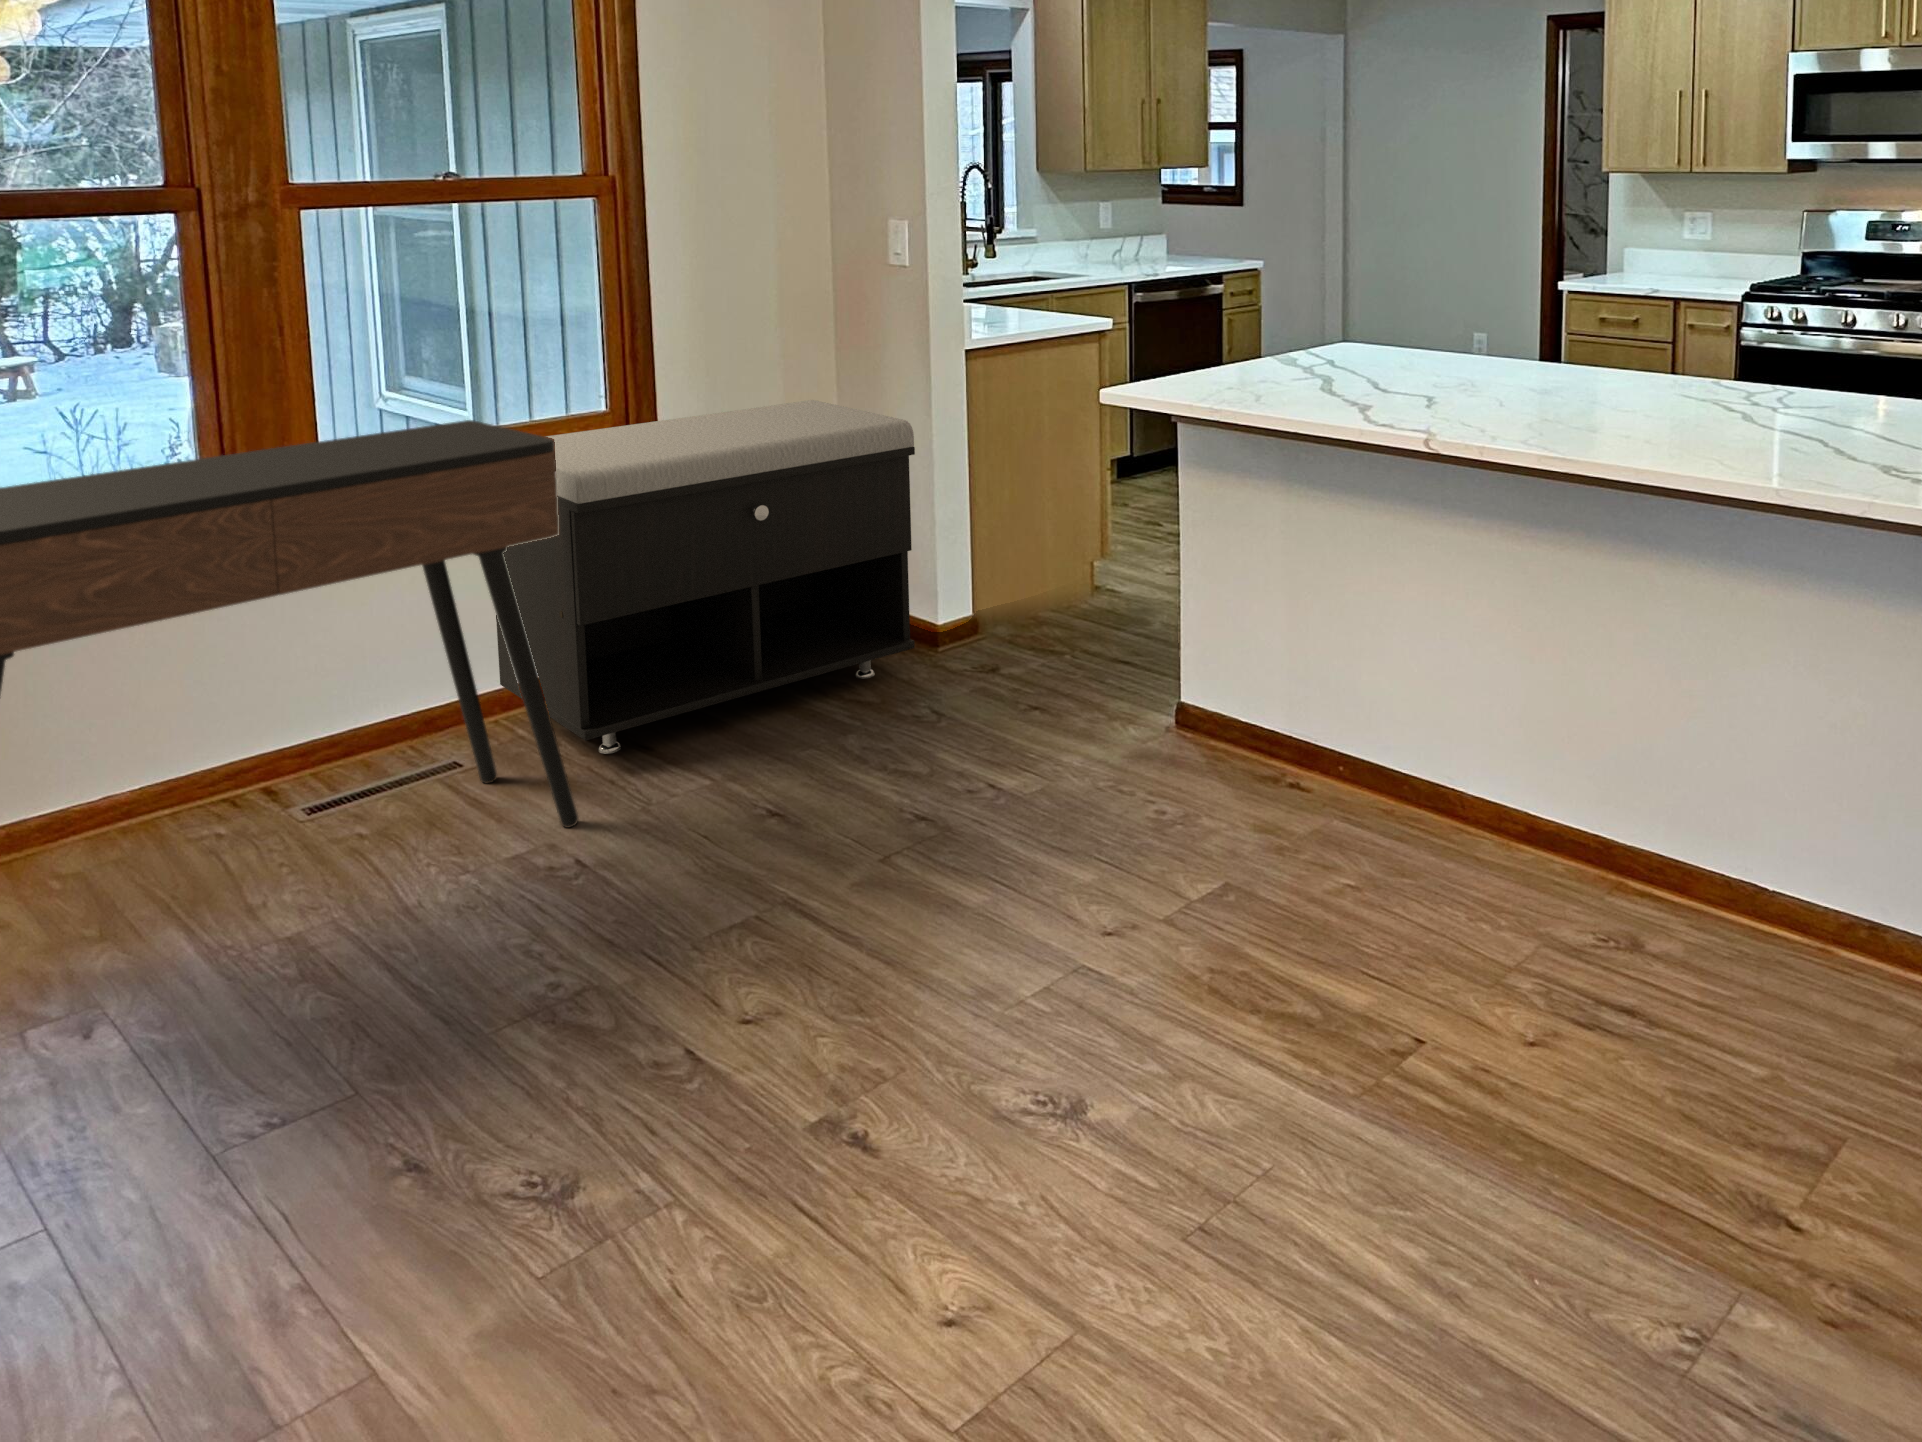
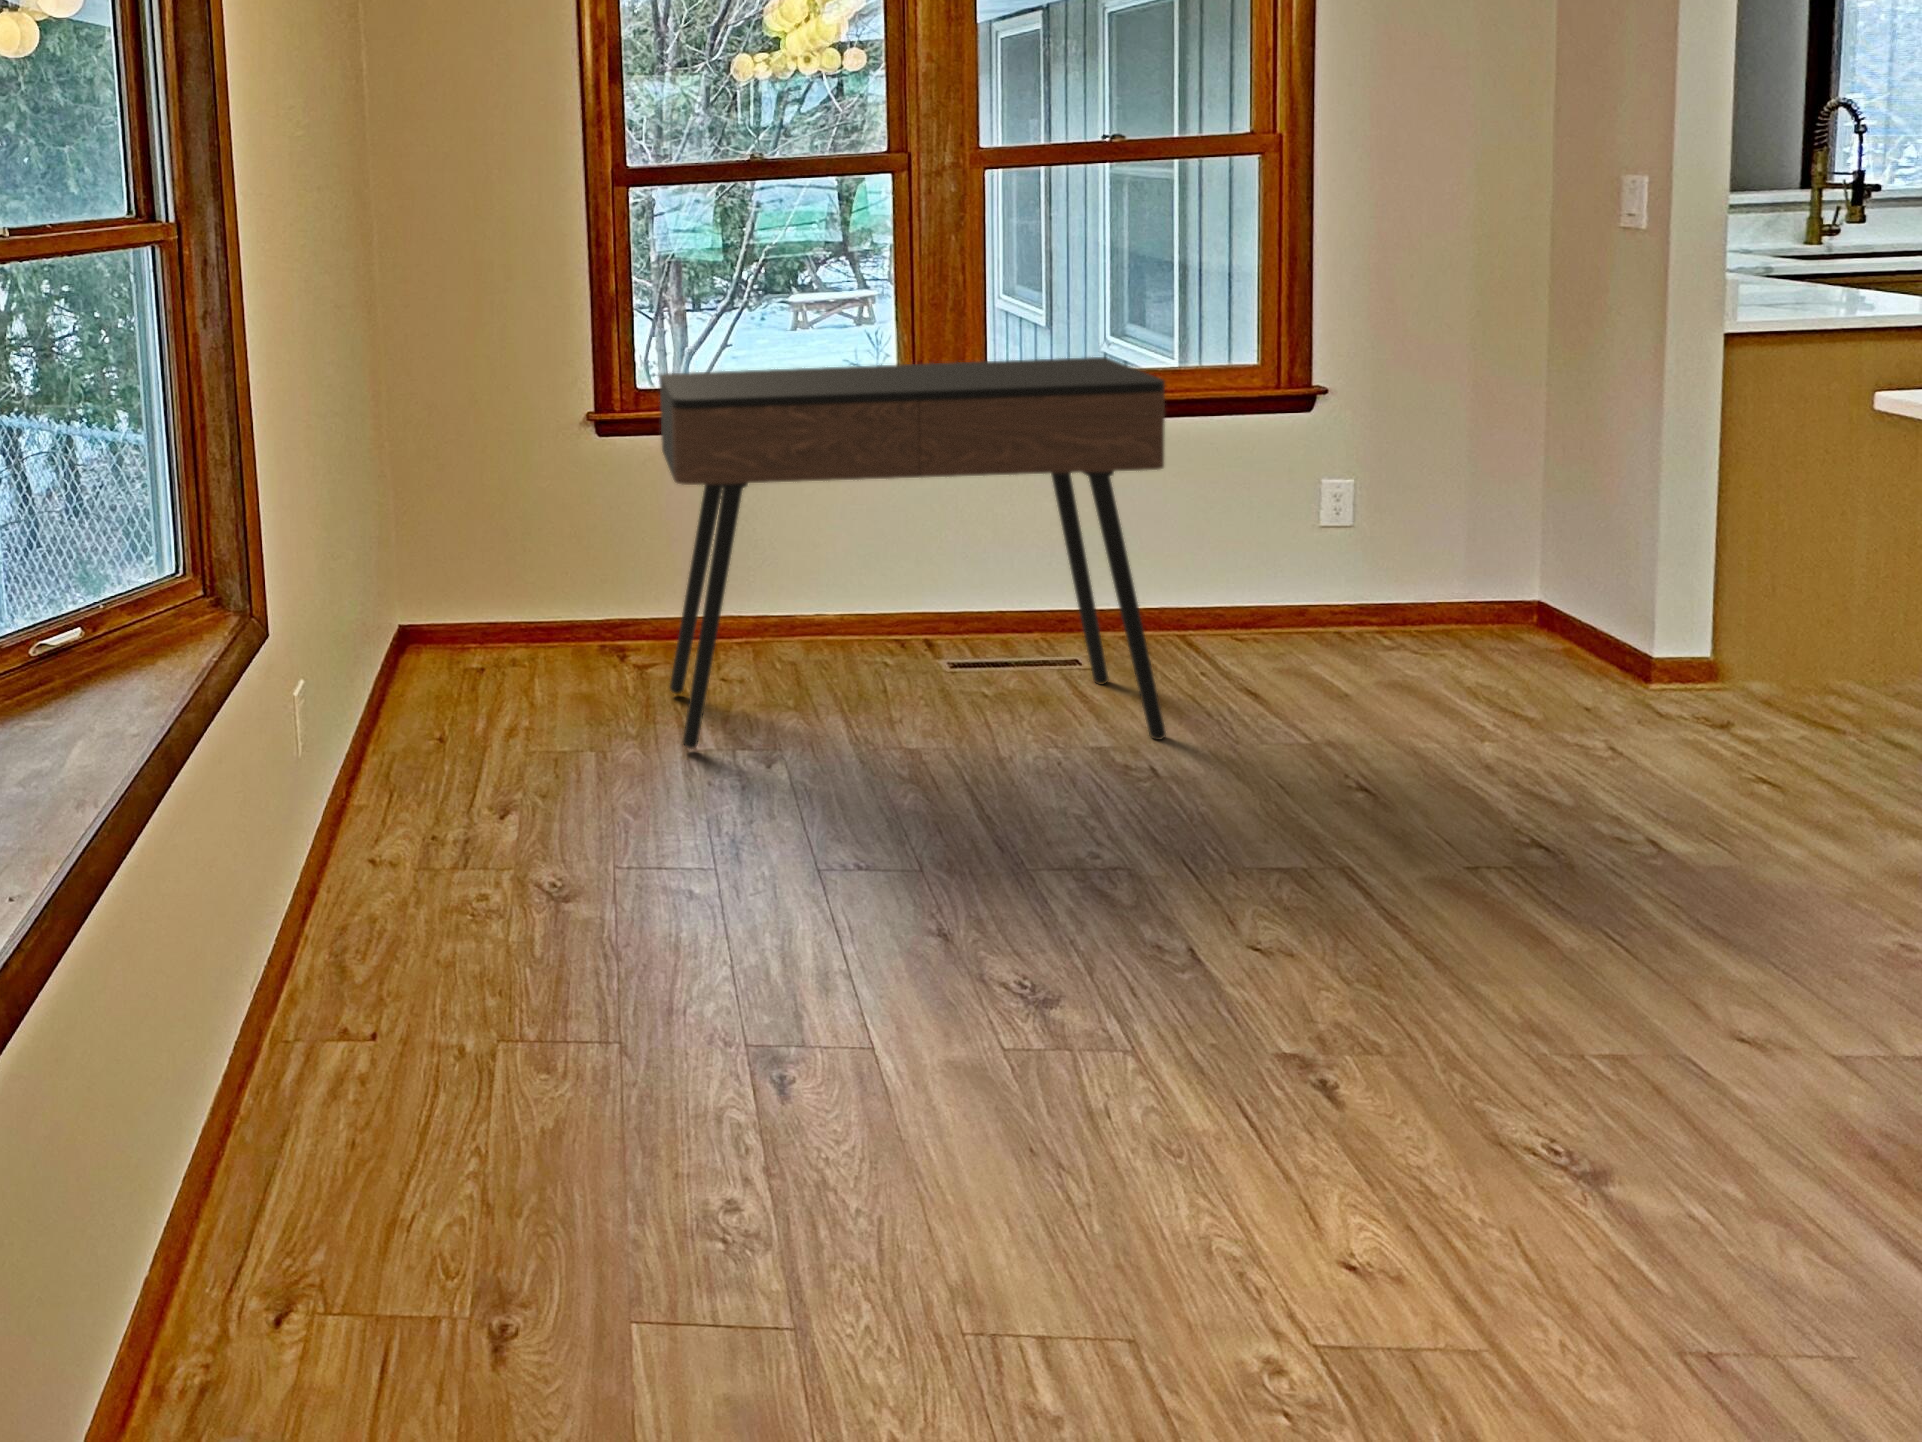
storage bench: present [496,400,915,754] -> none [1132,376,1624,695]

